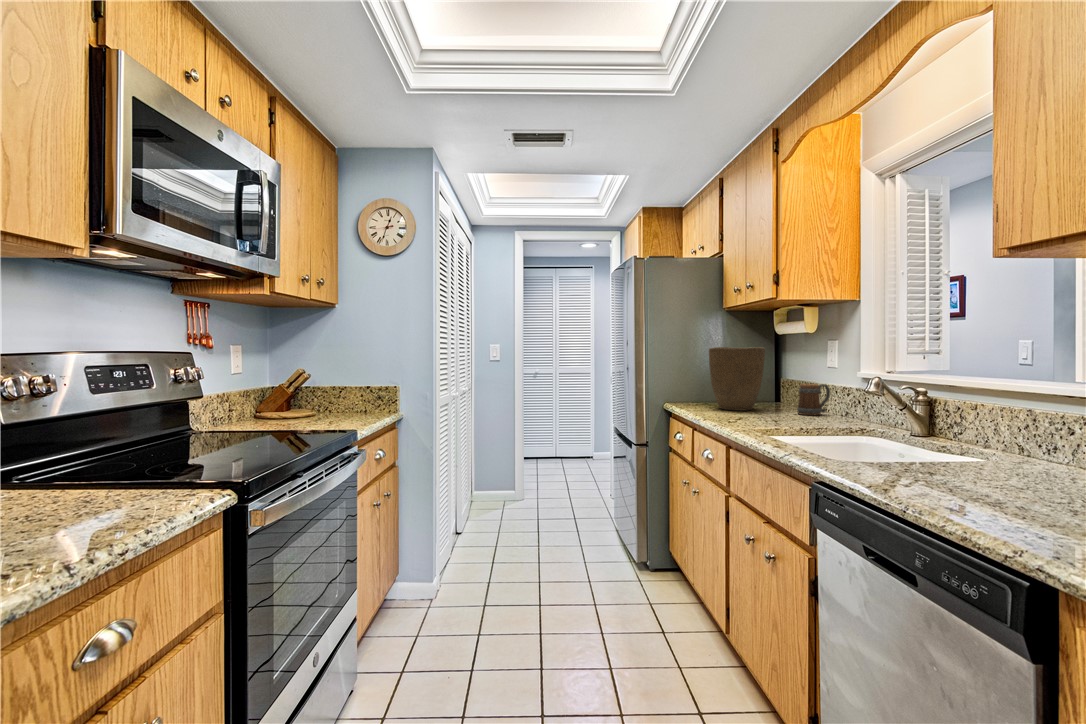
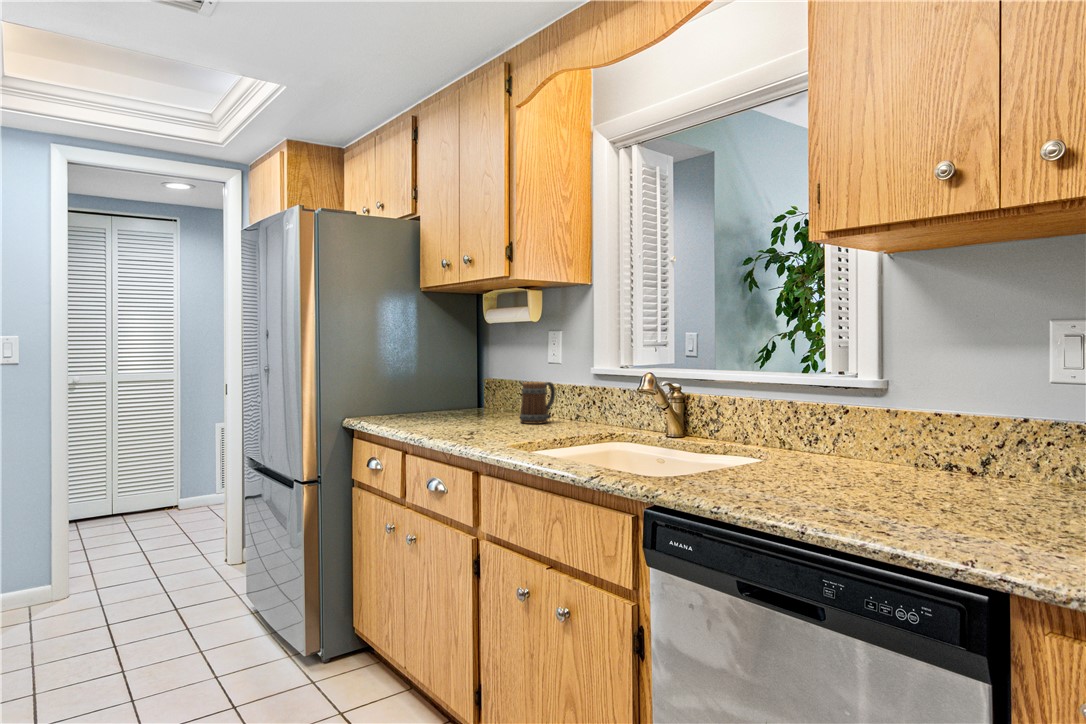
vase: present [709,347,765,411] -> none [401,331,478,423]

